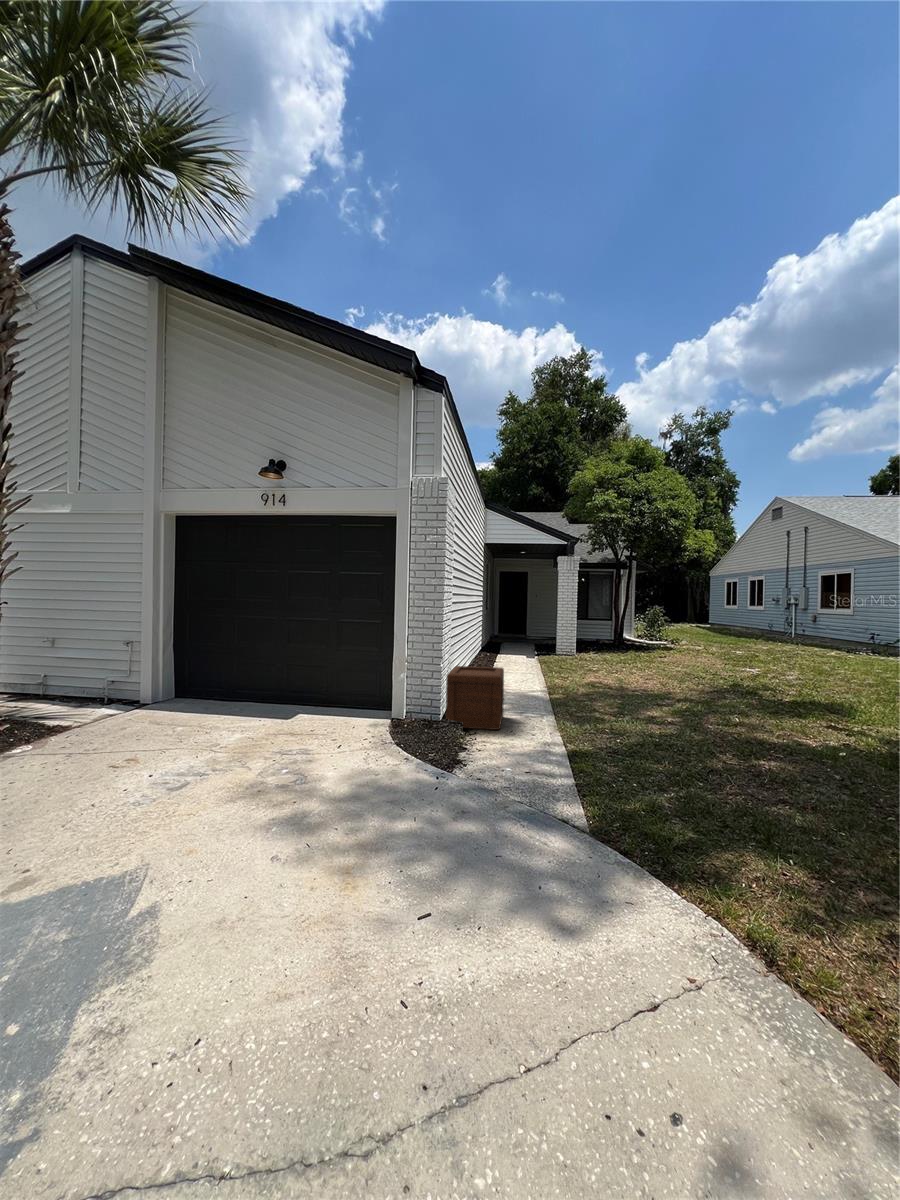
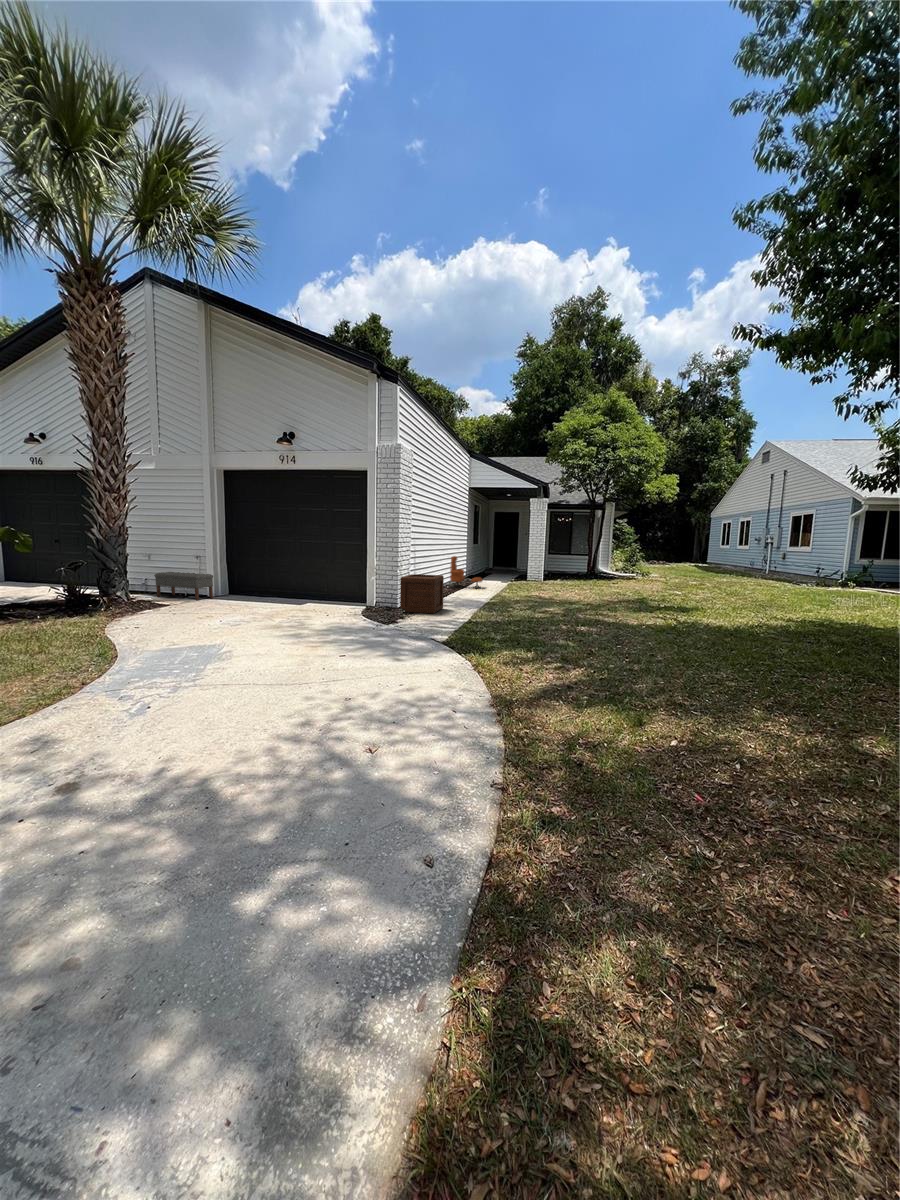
lounge chair: none [476,629,524,672] -> present [450,556,483,588]
bench: none [61,664,153,711] -> present [154,572,213,601]

